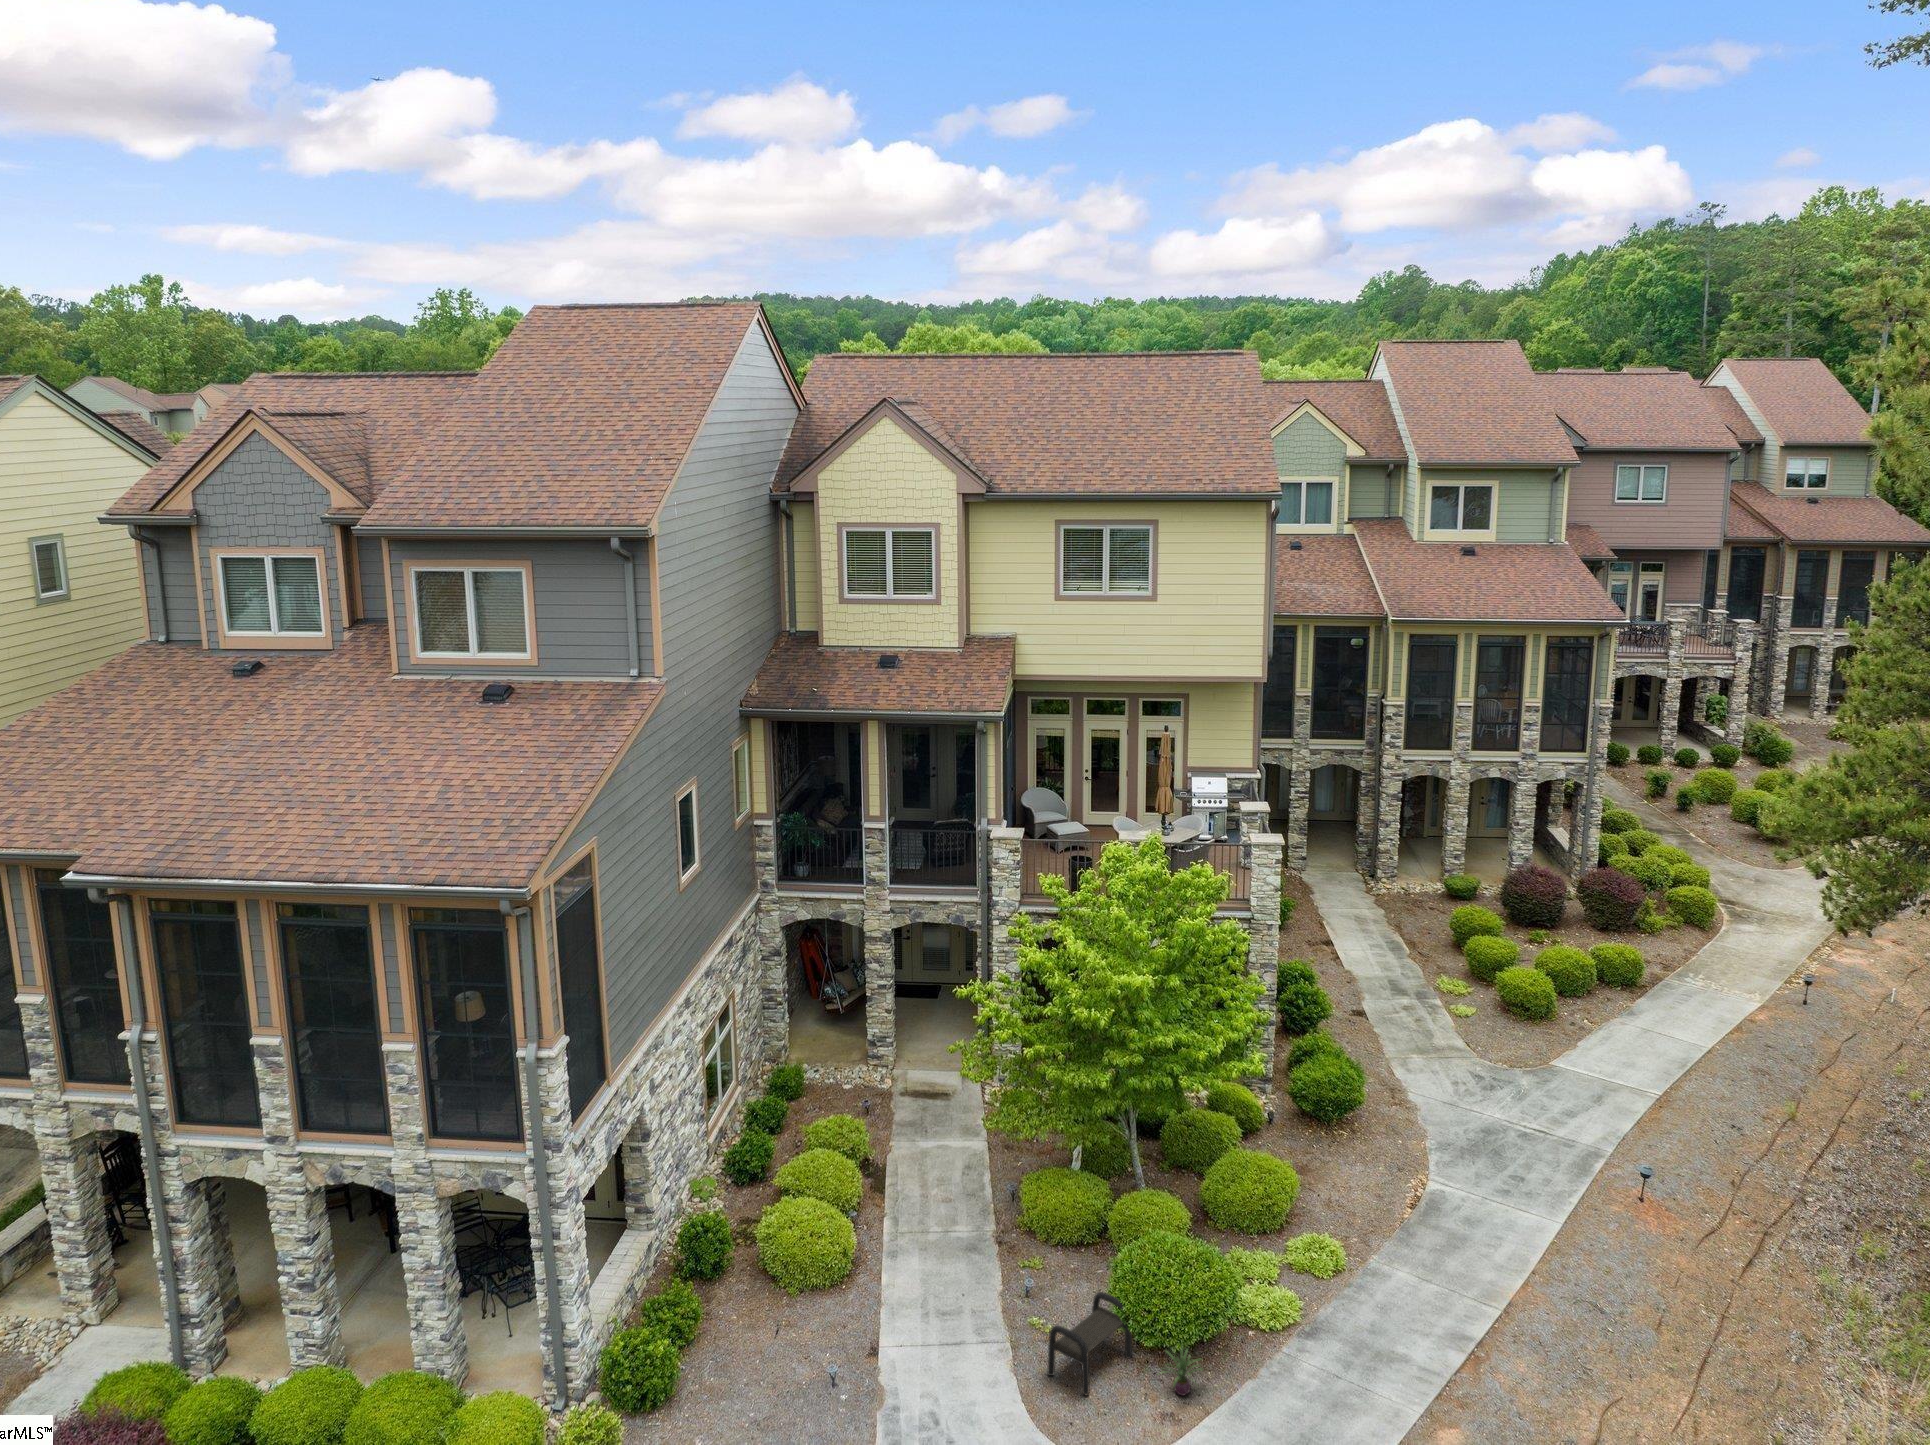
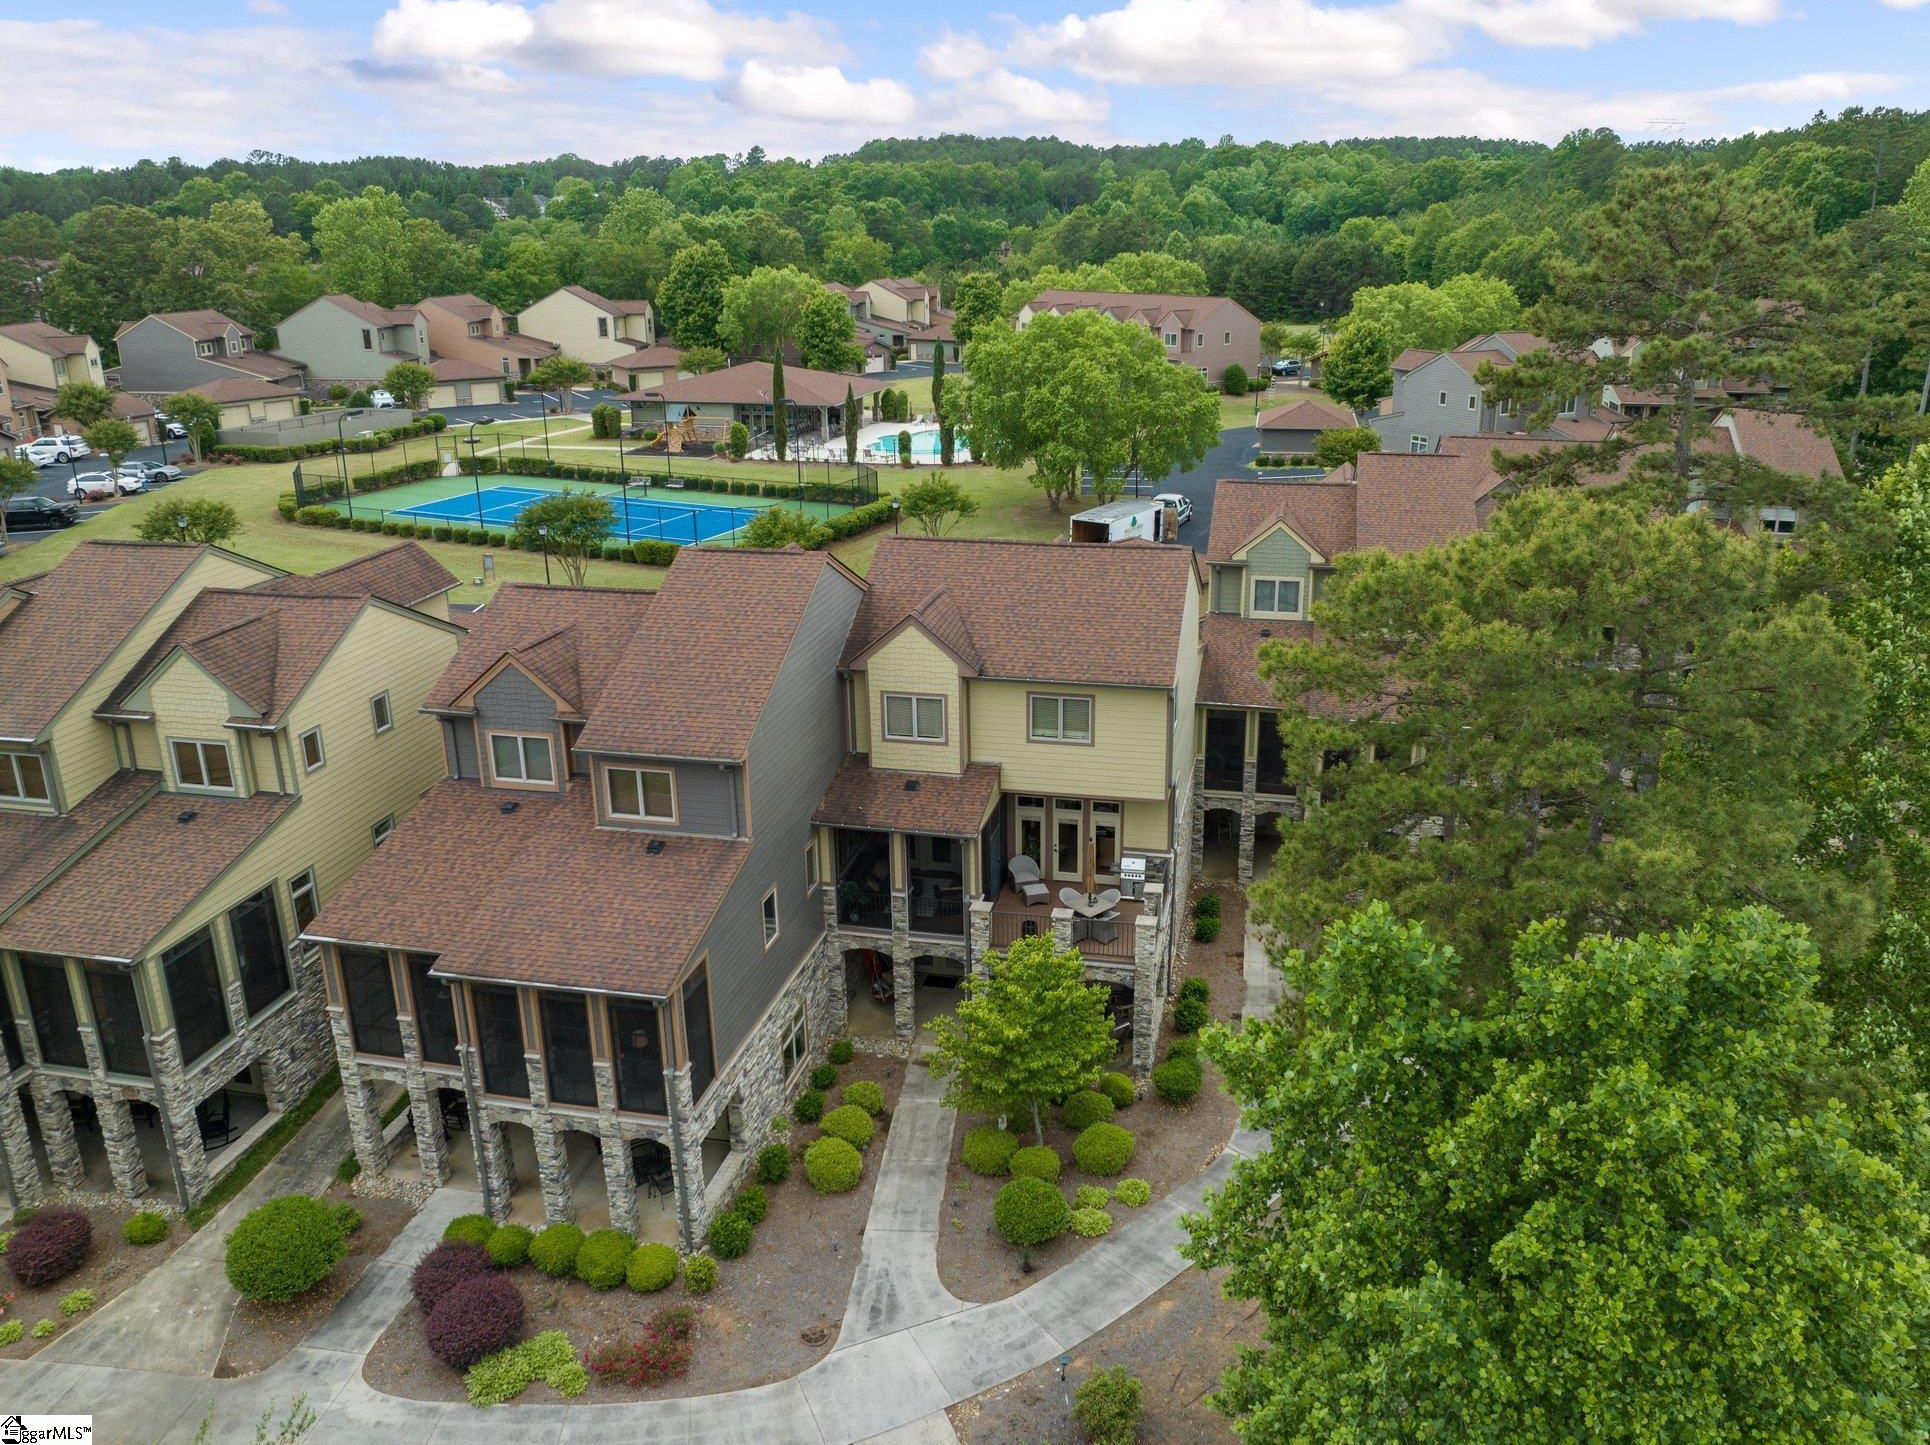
bench: present [1048,1292,1132,1395] -> none [955,1210,1006,1268]

